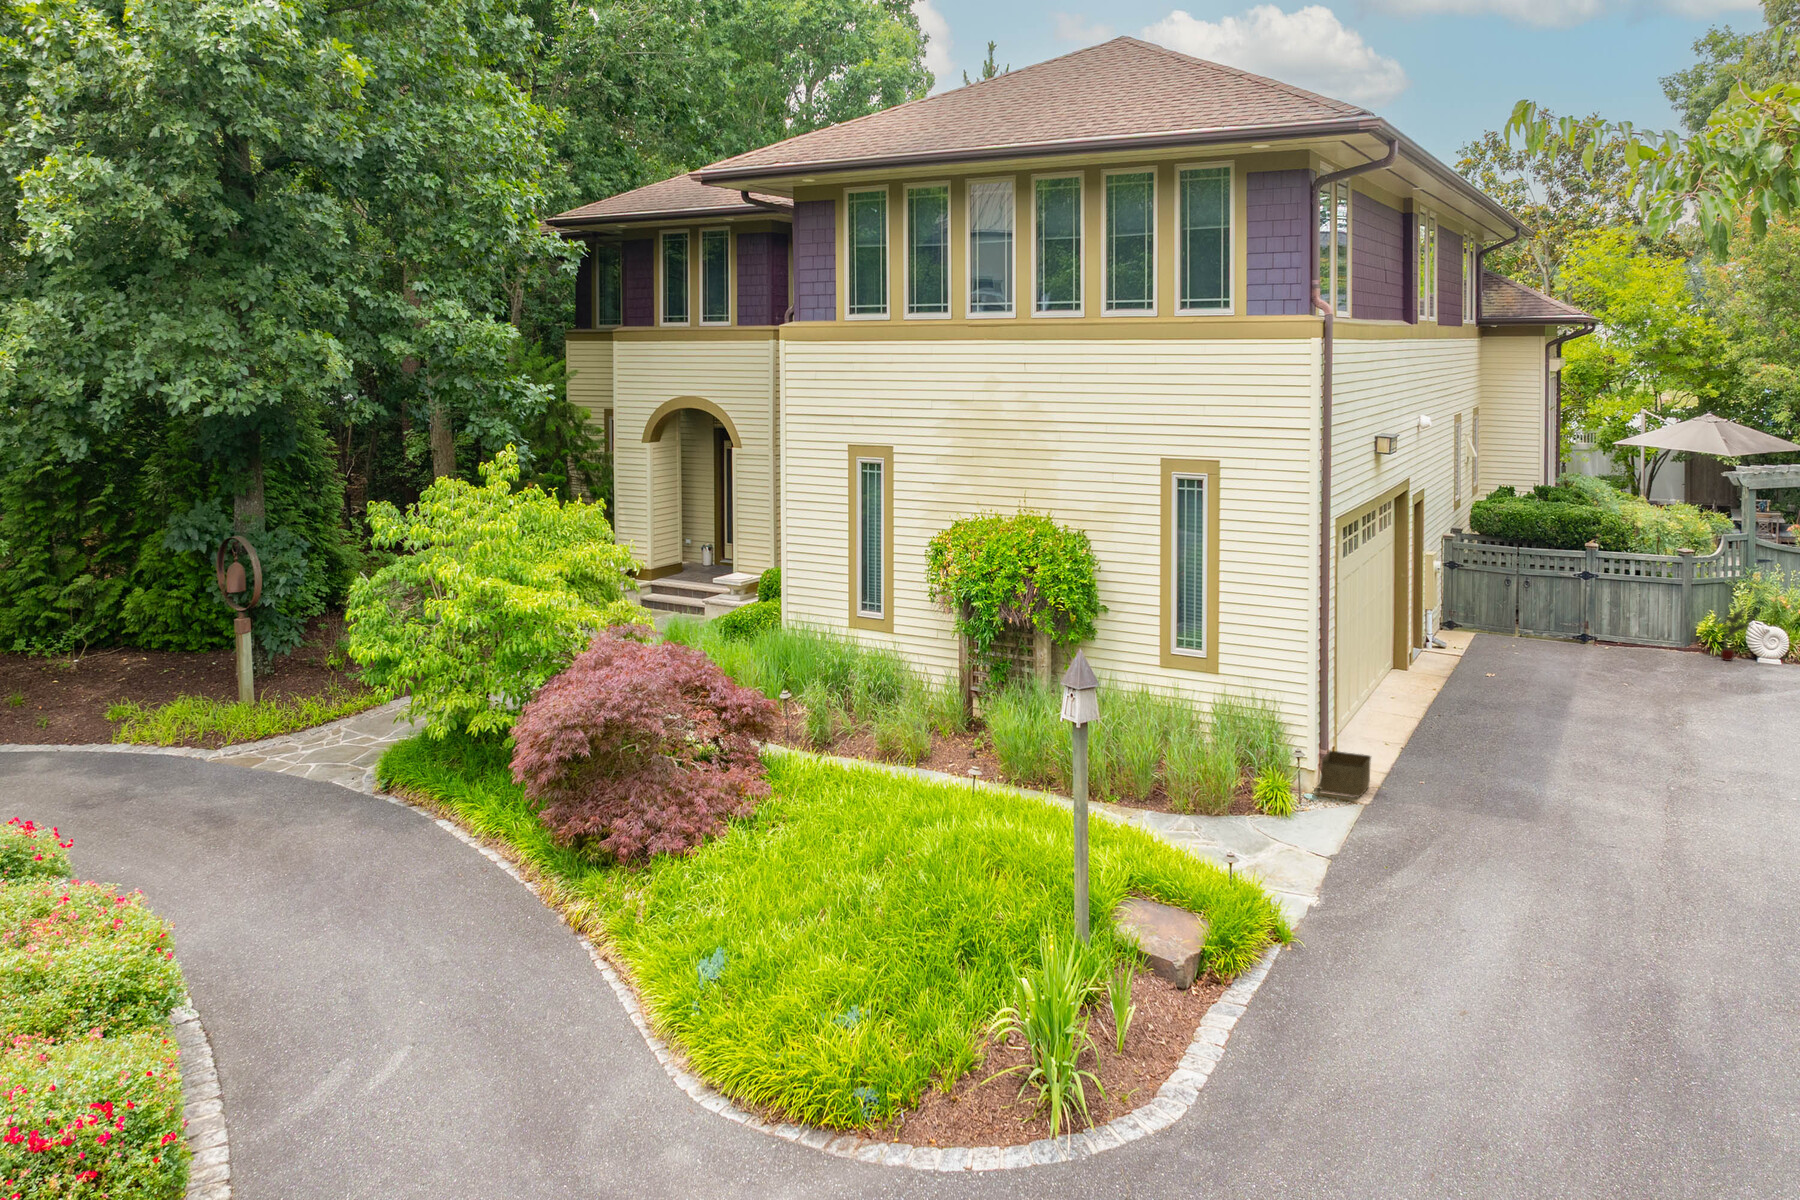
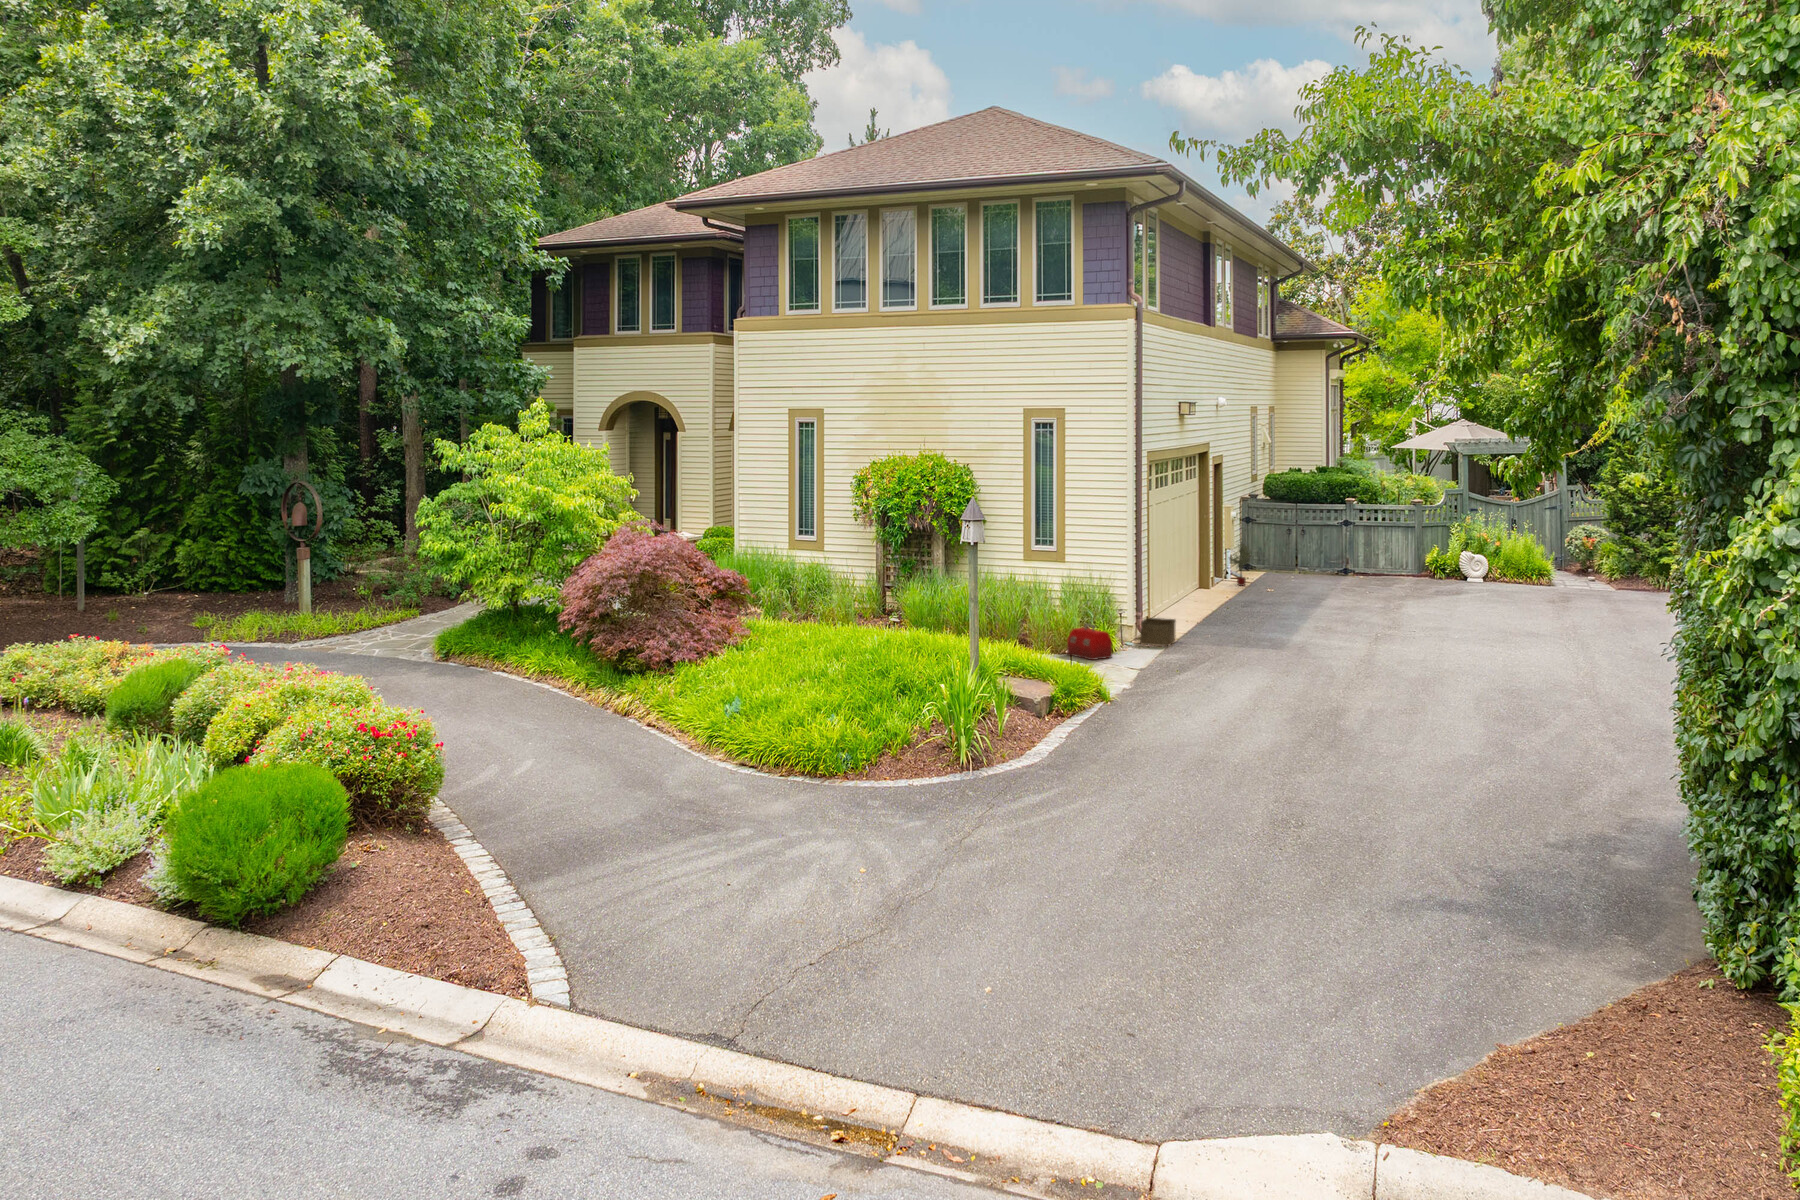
potted tree: present [1714,604,1753,661] -> present [1229,543,1250,586]
toolbox: none [1217,771,1282,827] -> present [1067,624,1112,660]

